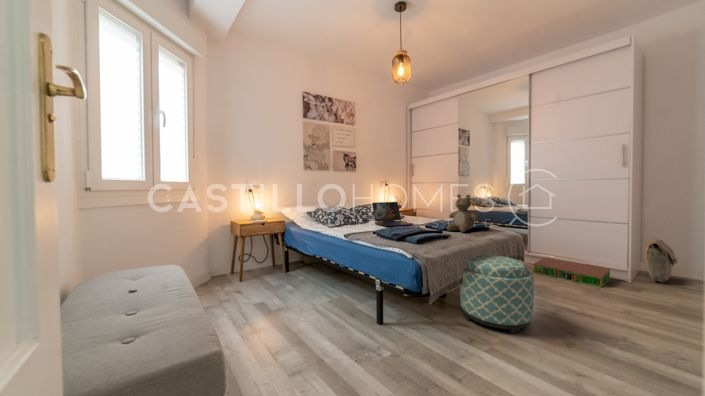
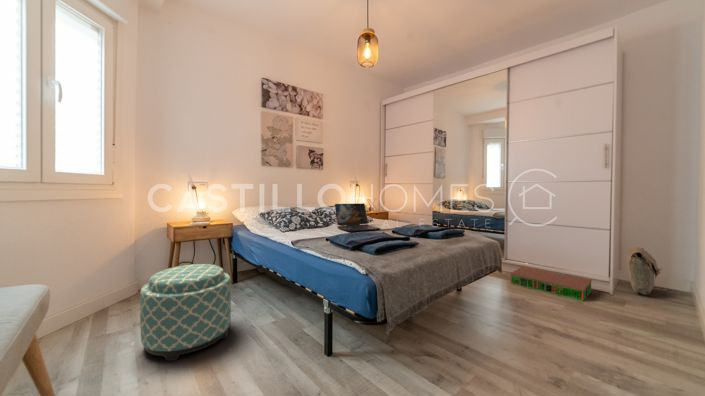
teddy bear: present [447,194,478,232] -> none [416,196,451,239]
ottoman: present [460,255,534,333] -> present [140,264,231,361]

